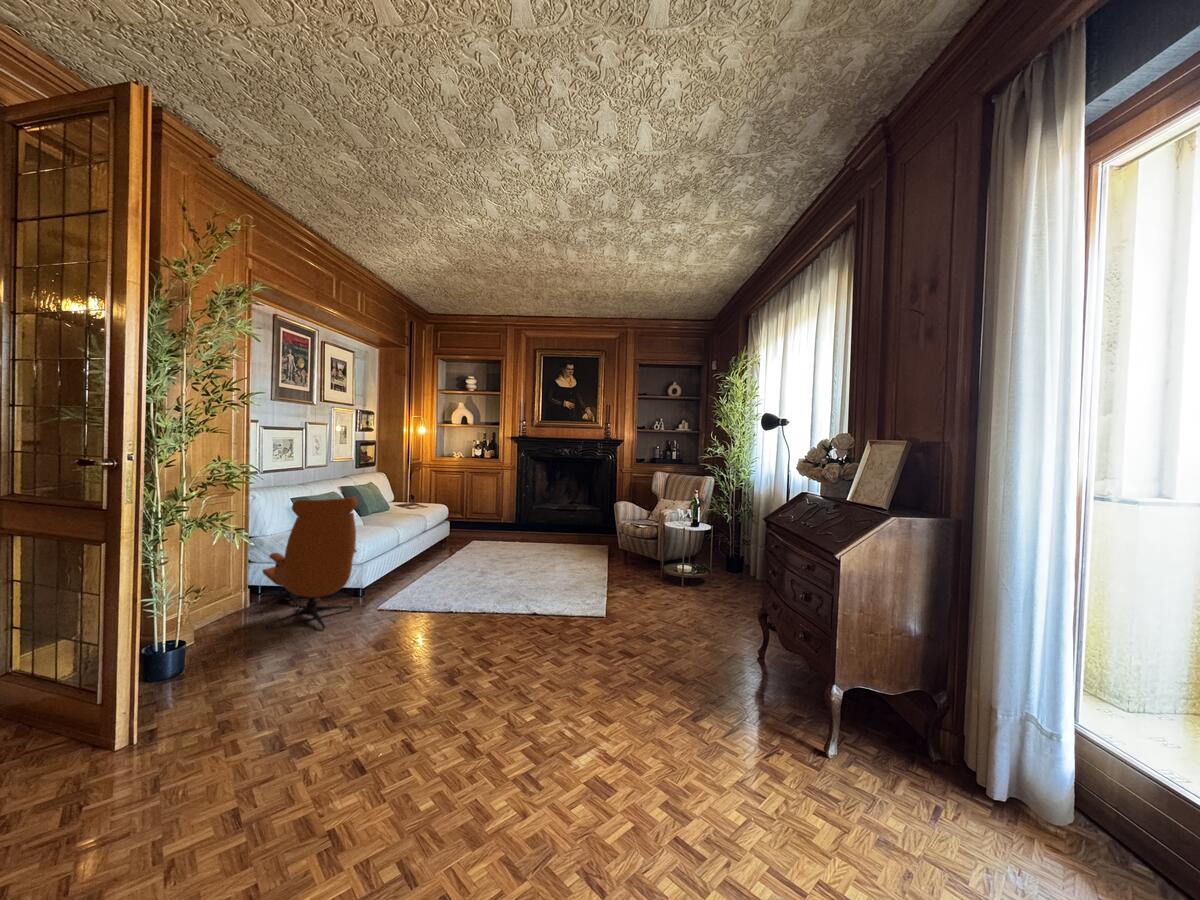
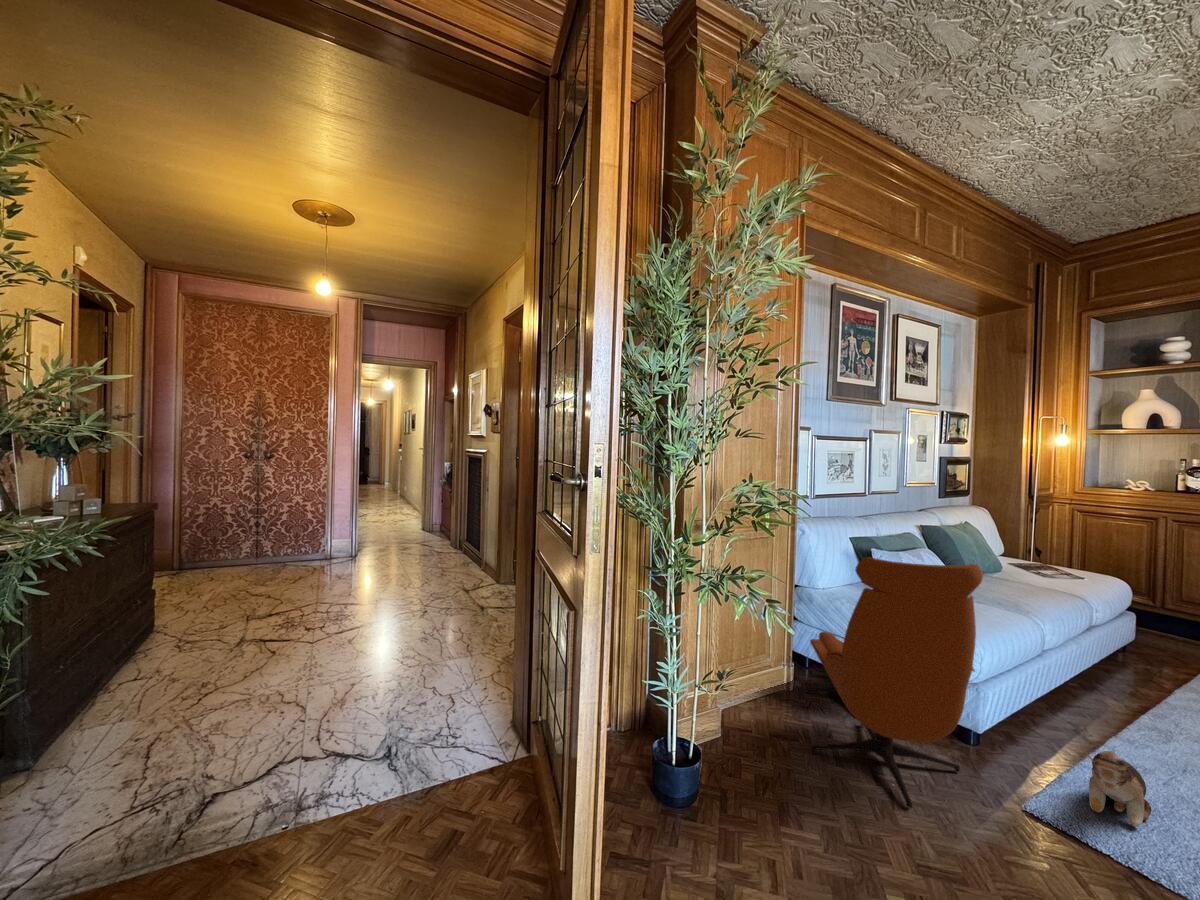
plush toy: none [404,573,429,603] -> present [1086,751,1151,826]

